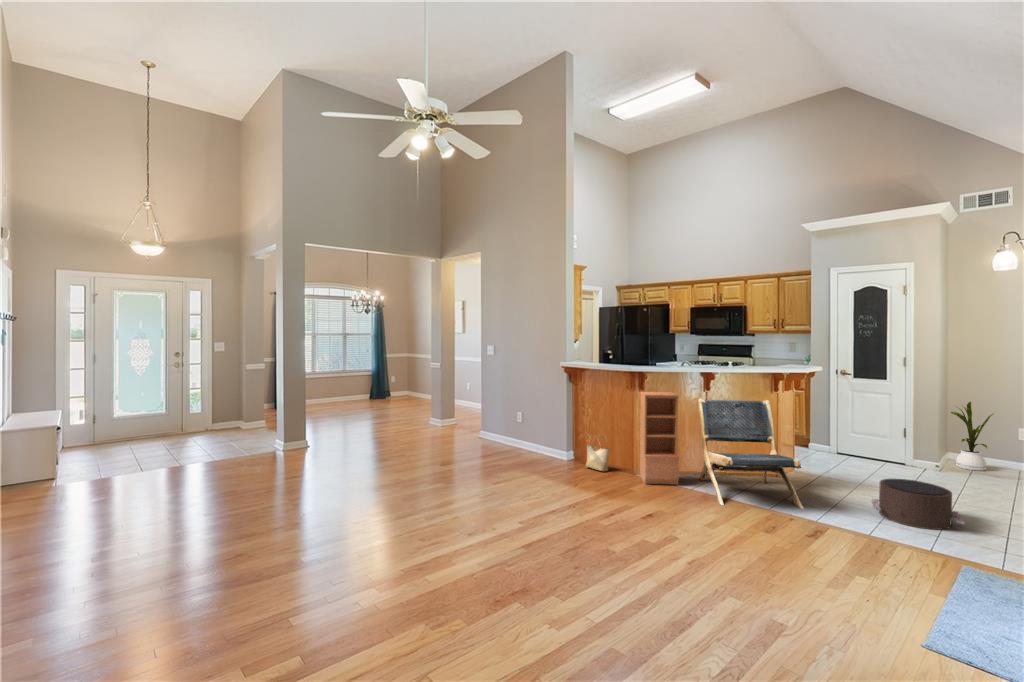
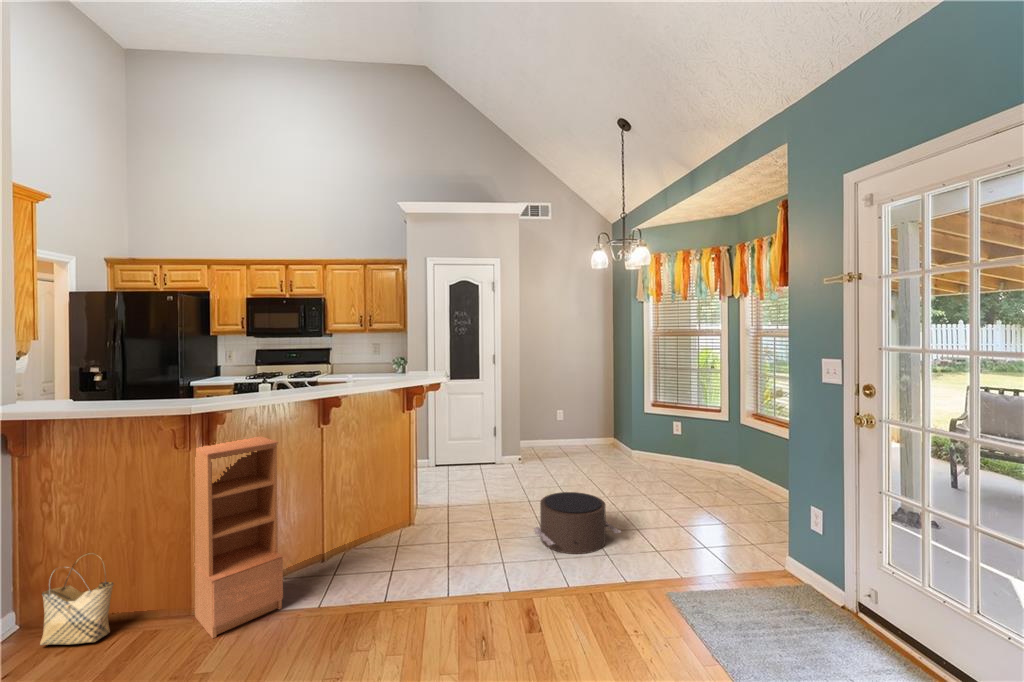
lounge chair: present [698,399,804,509] -> none [307,423,479,628]
house plant: present [951,402,993,471] -> none [522,394,551,456]

